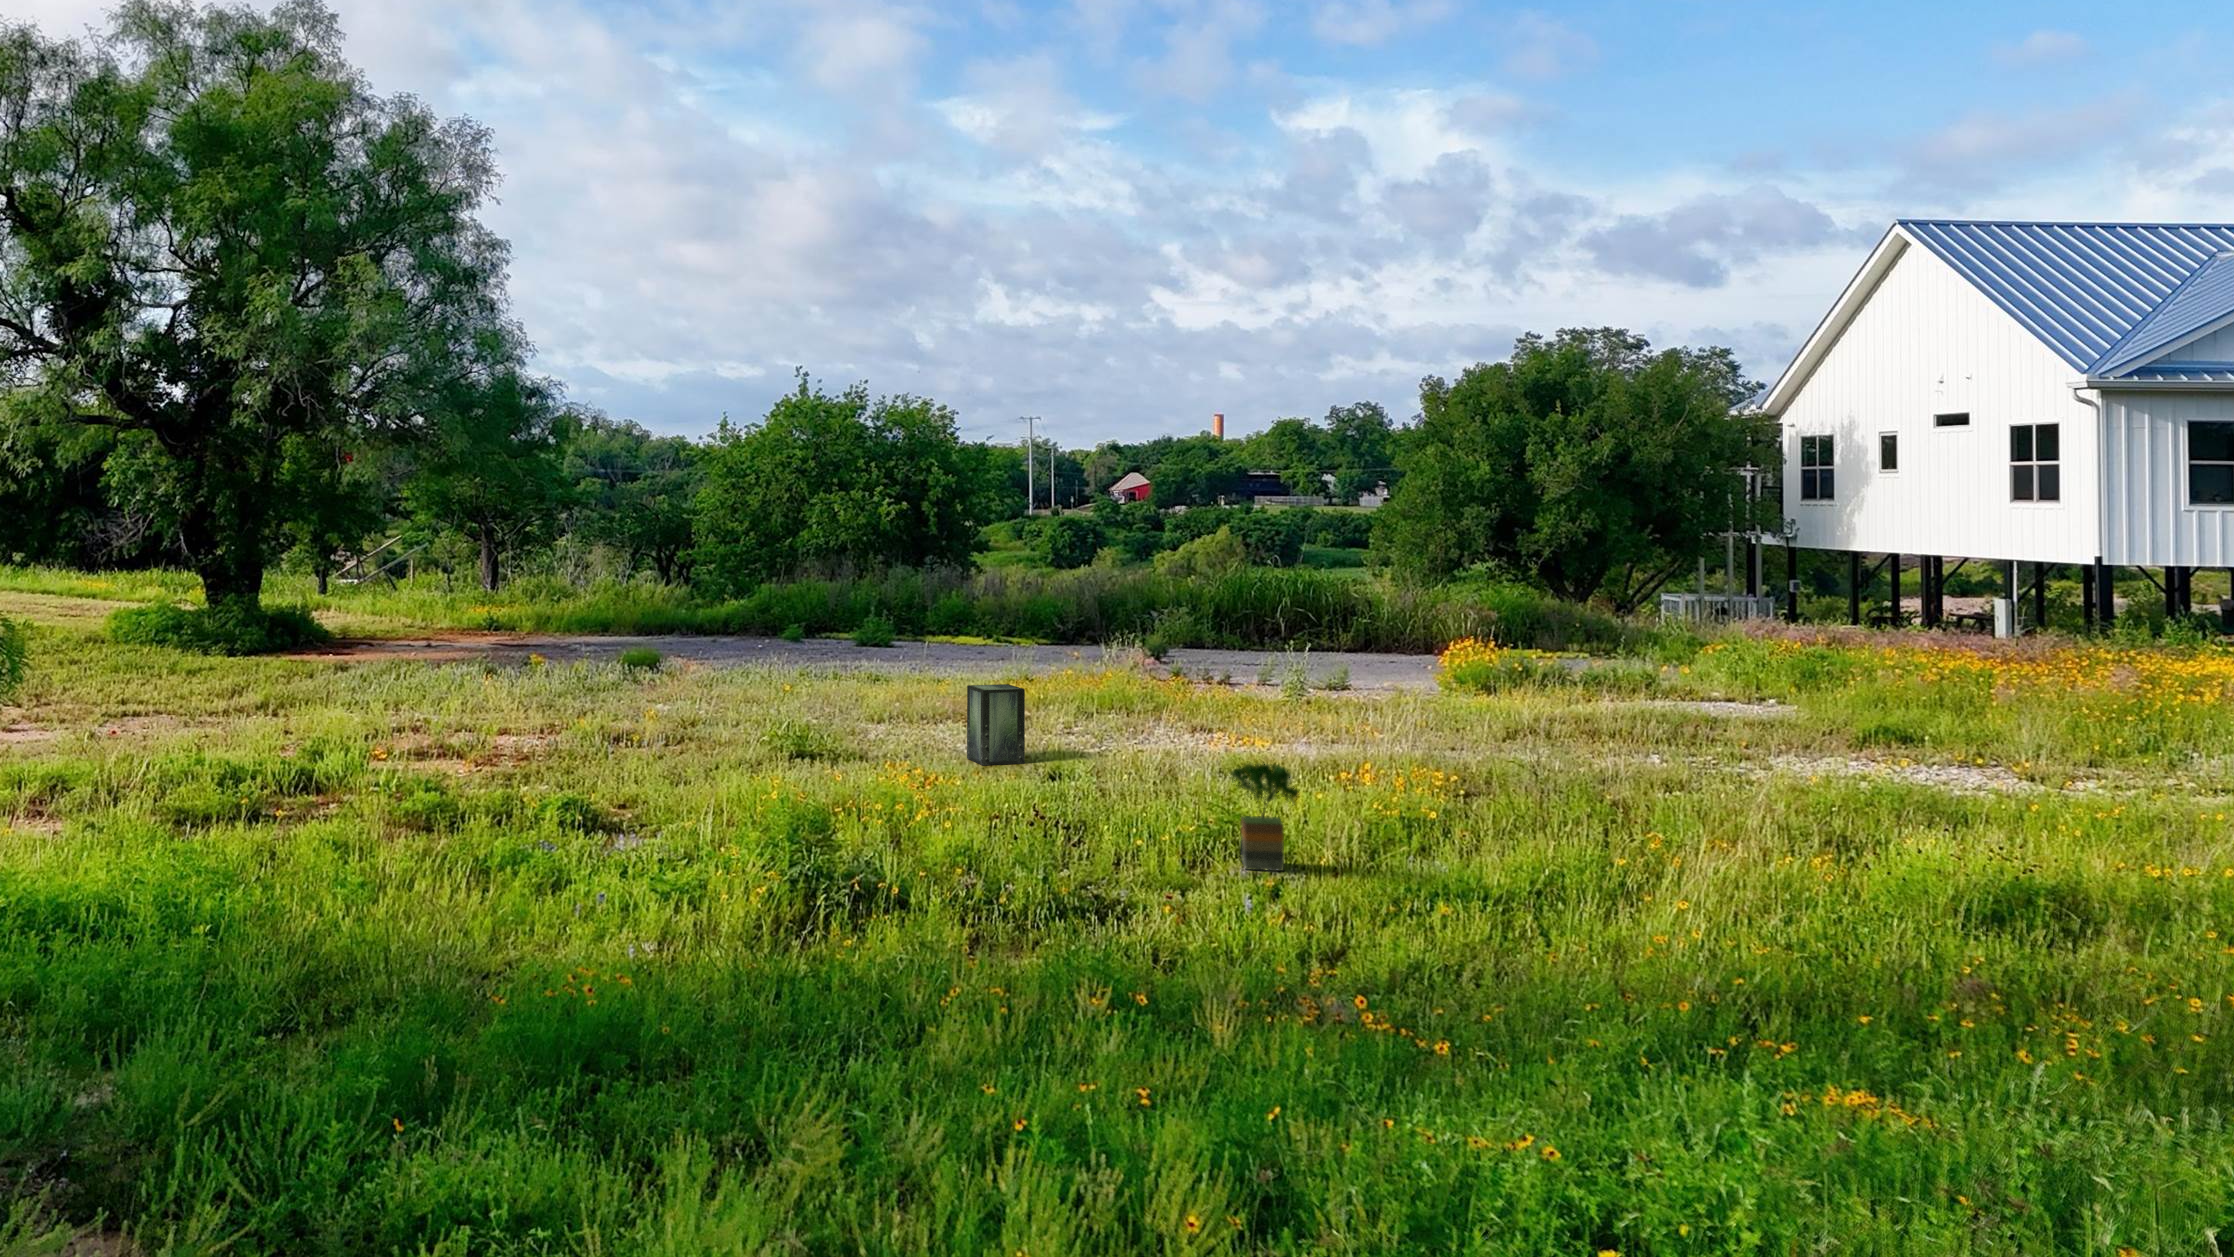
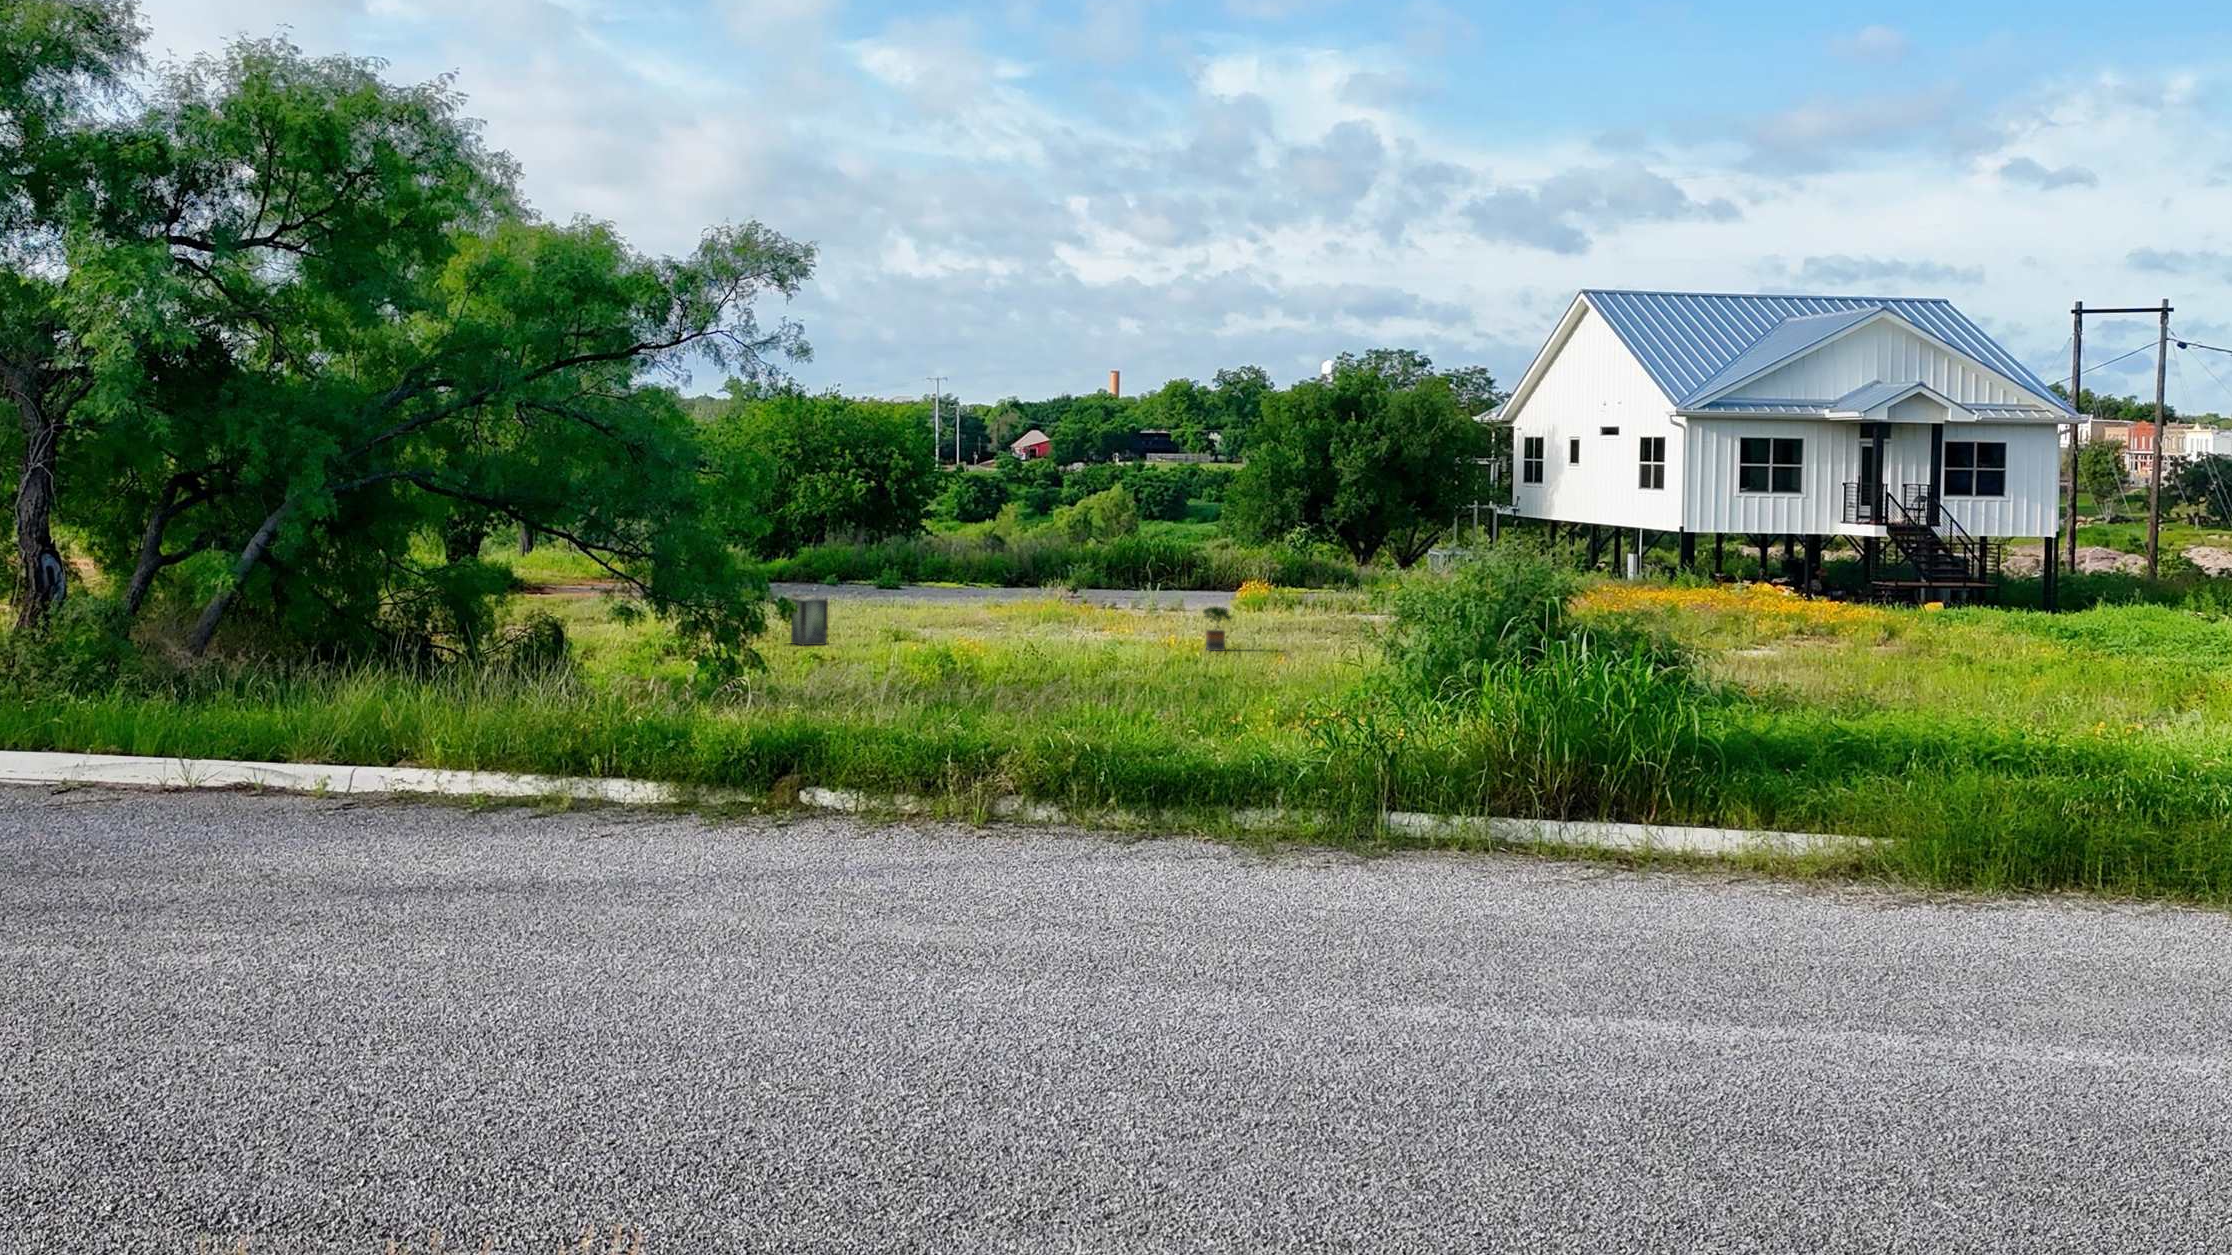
storage box: present [967,684,1025,765] -> present [791,598,828,645]

